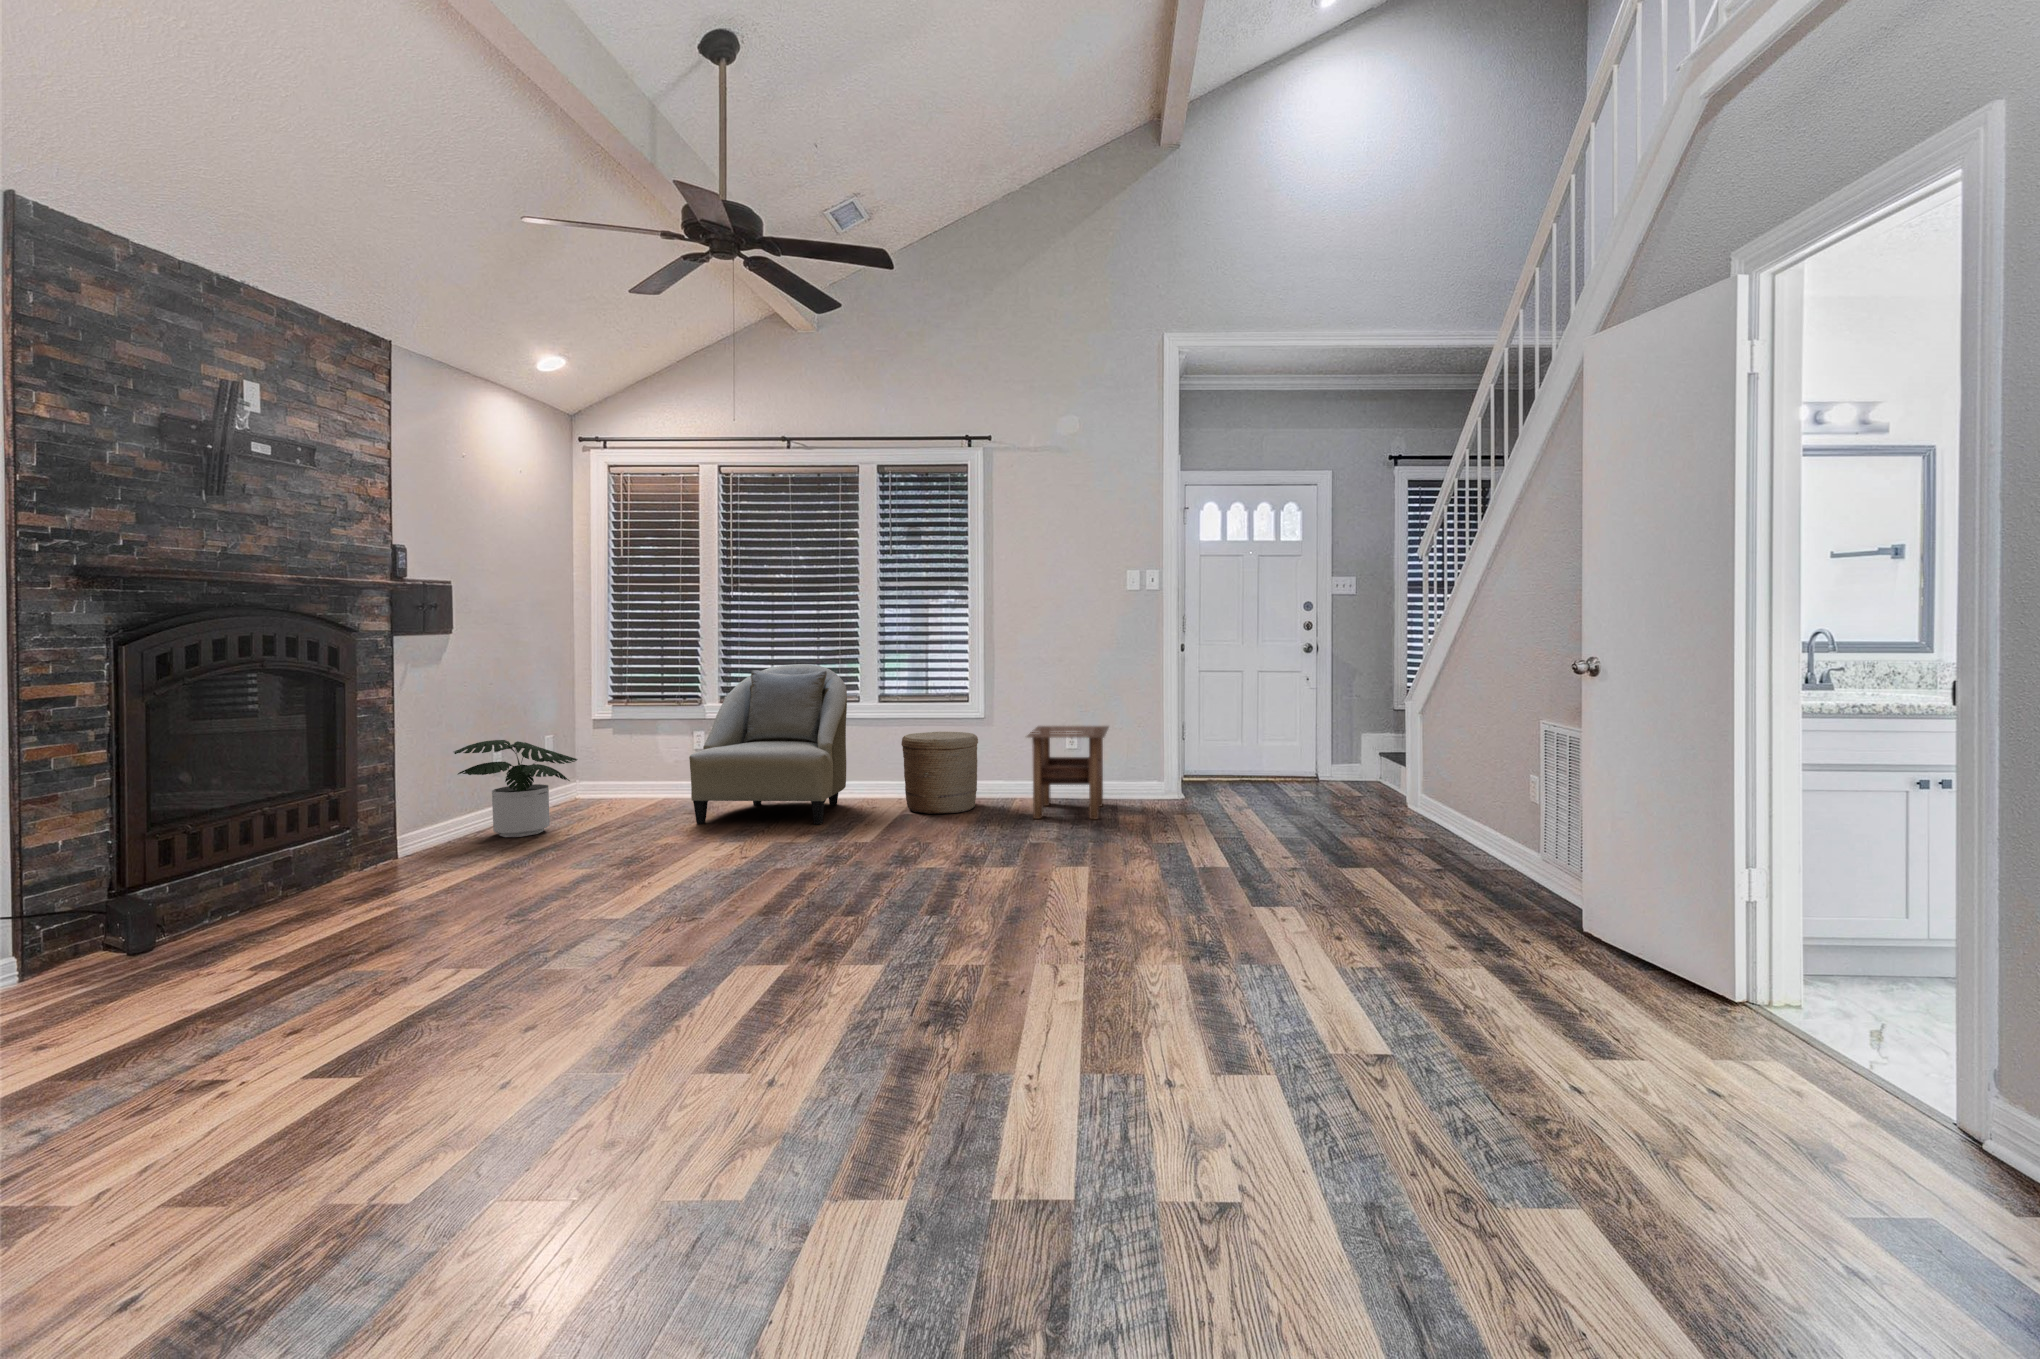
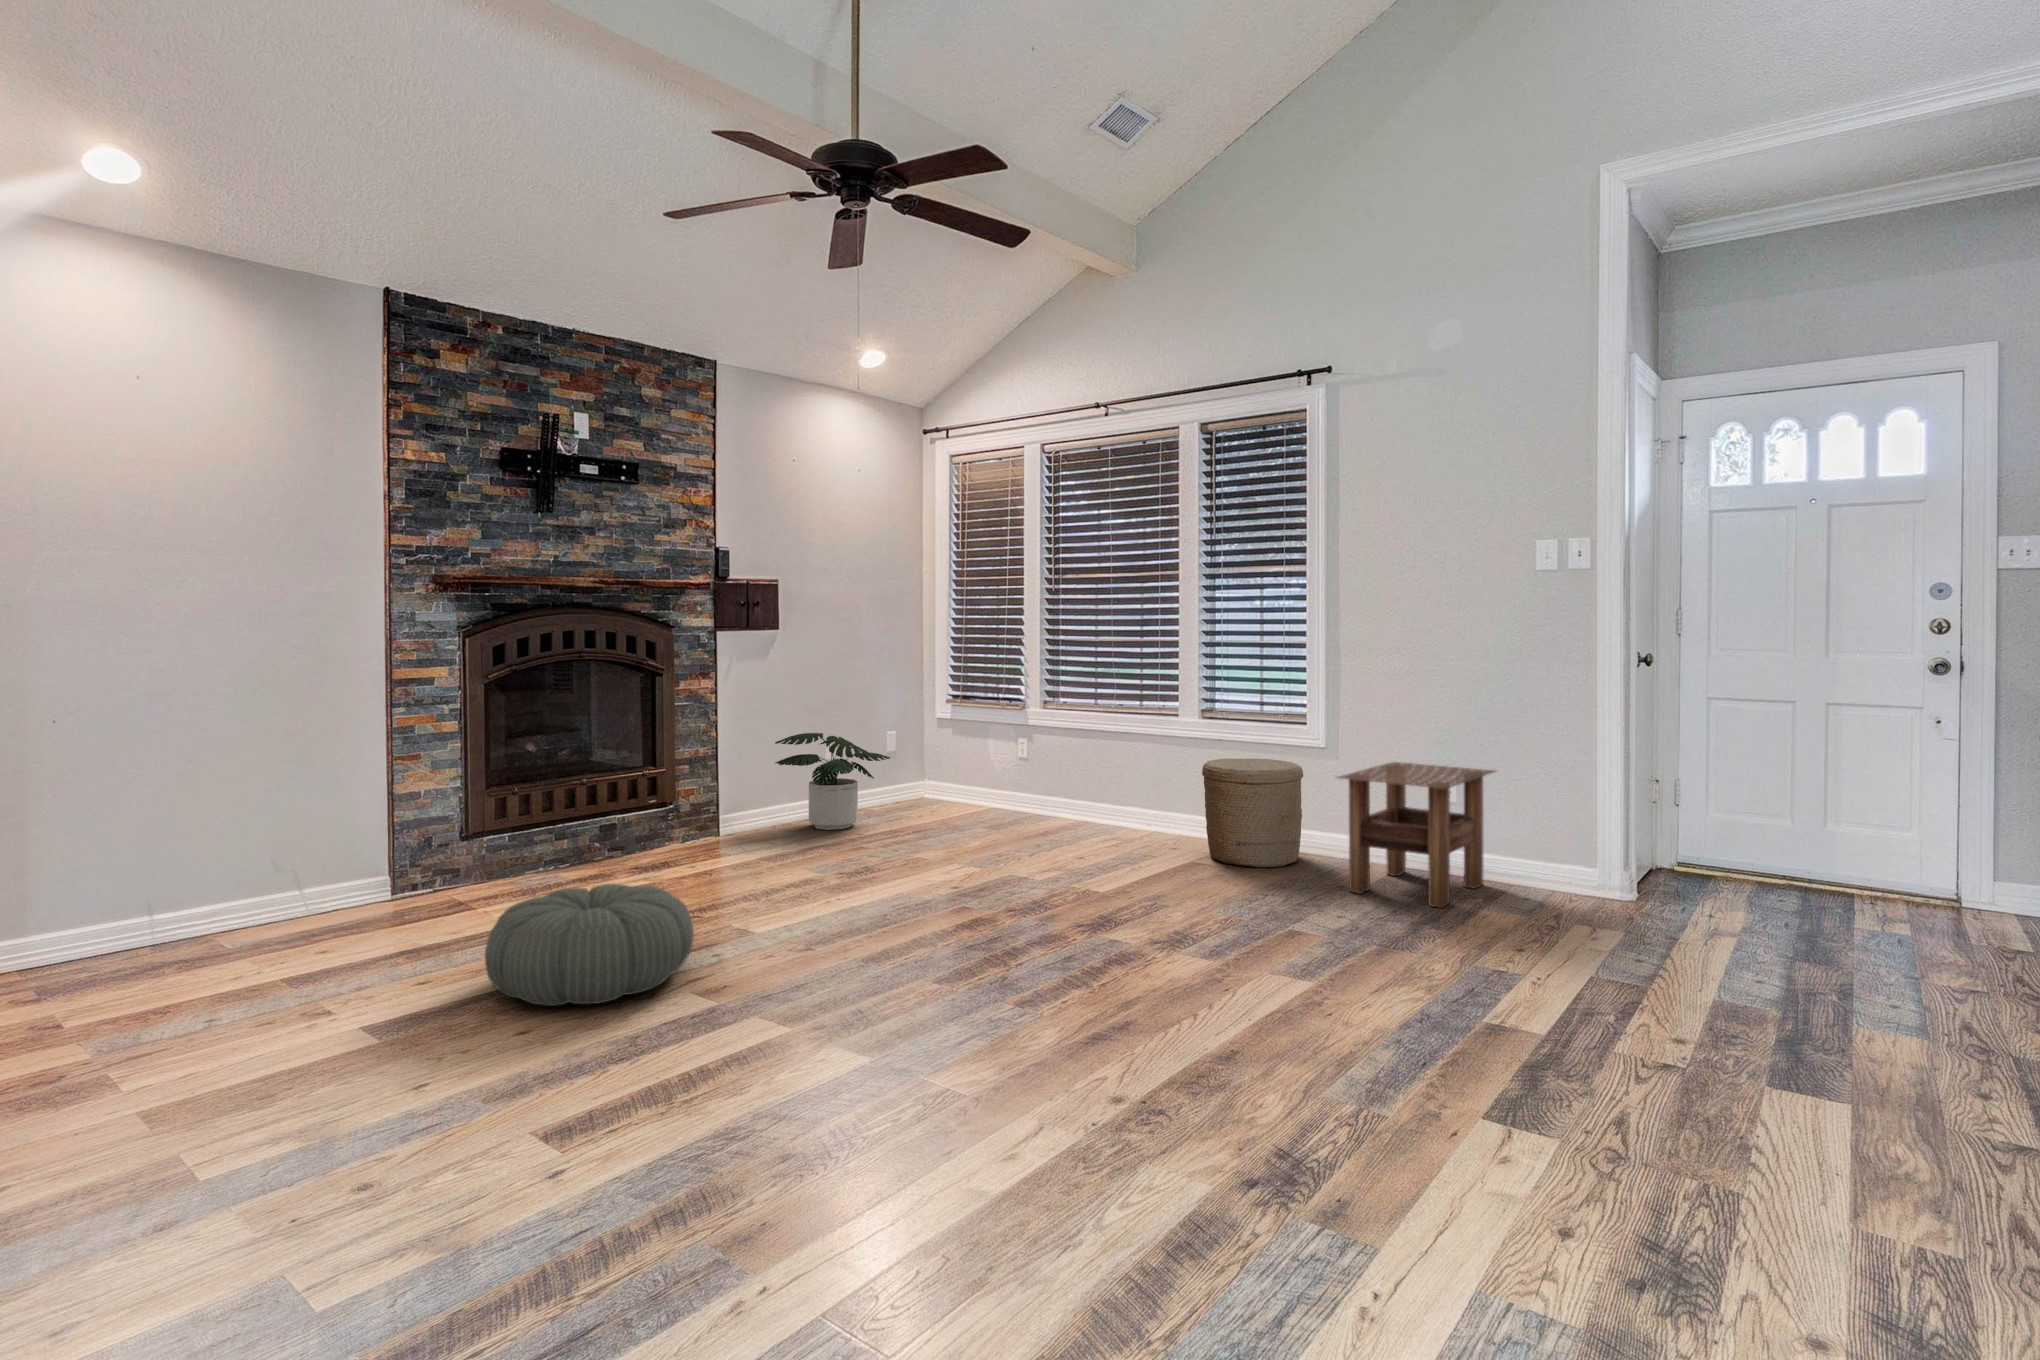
armchair: present [689,664,847,824] -> none [974,667,1151,858]
pouf: none [391,882,618,1008] -> present [485,884,694,1006]

